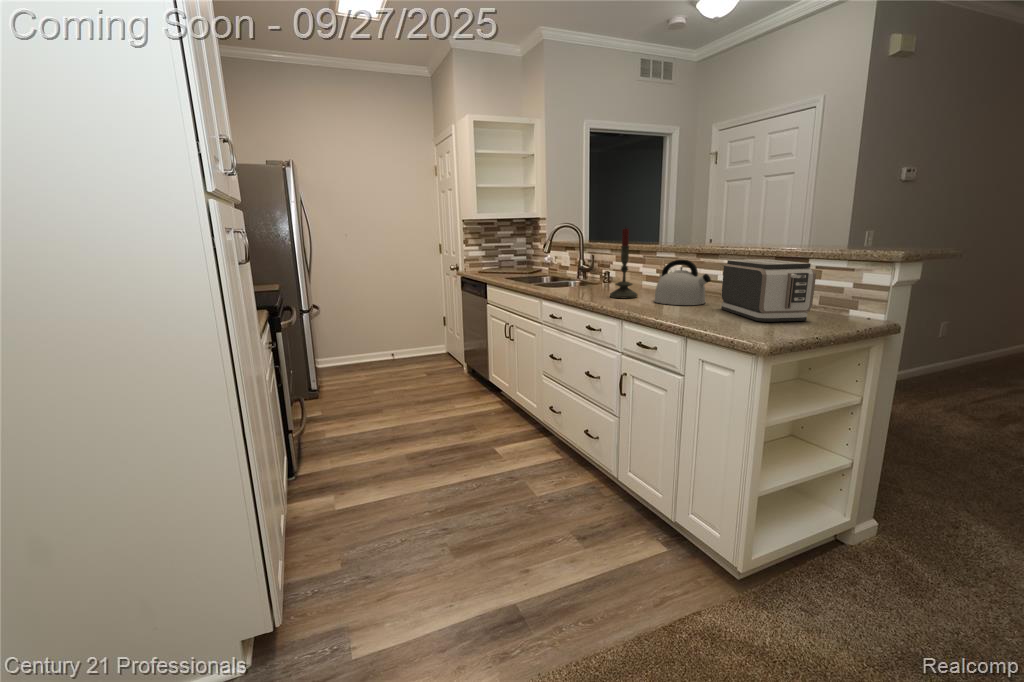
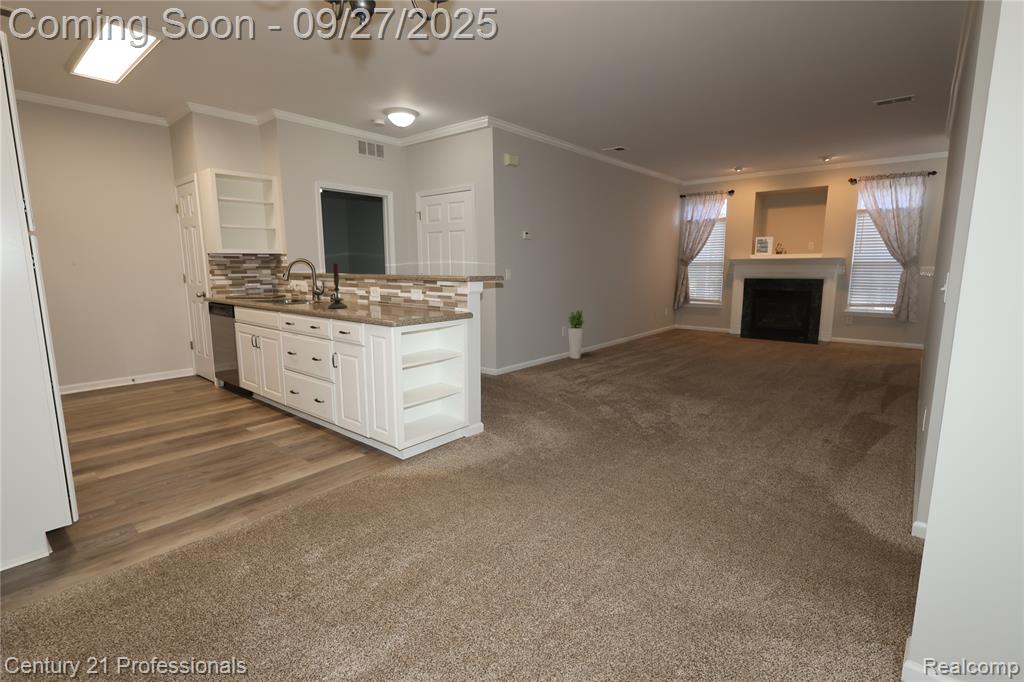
toaster: present [721,259,816,322] -> none [390,282,429,314]
kettle: present [654,260,711,305] -> none [355,283,387,310]
planter: none [954,295,1000,377] -> present [568,310,585,359]

